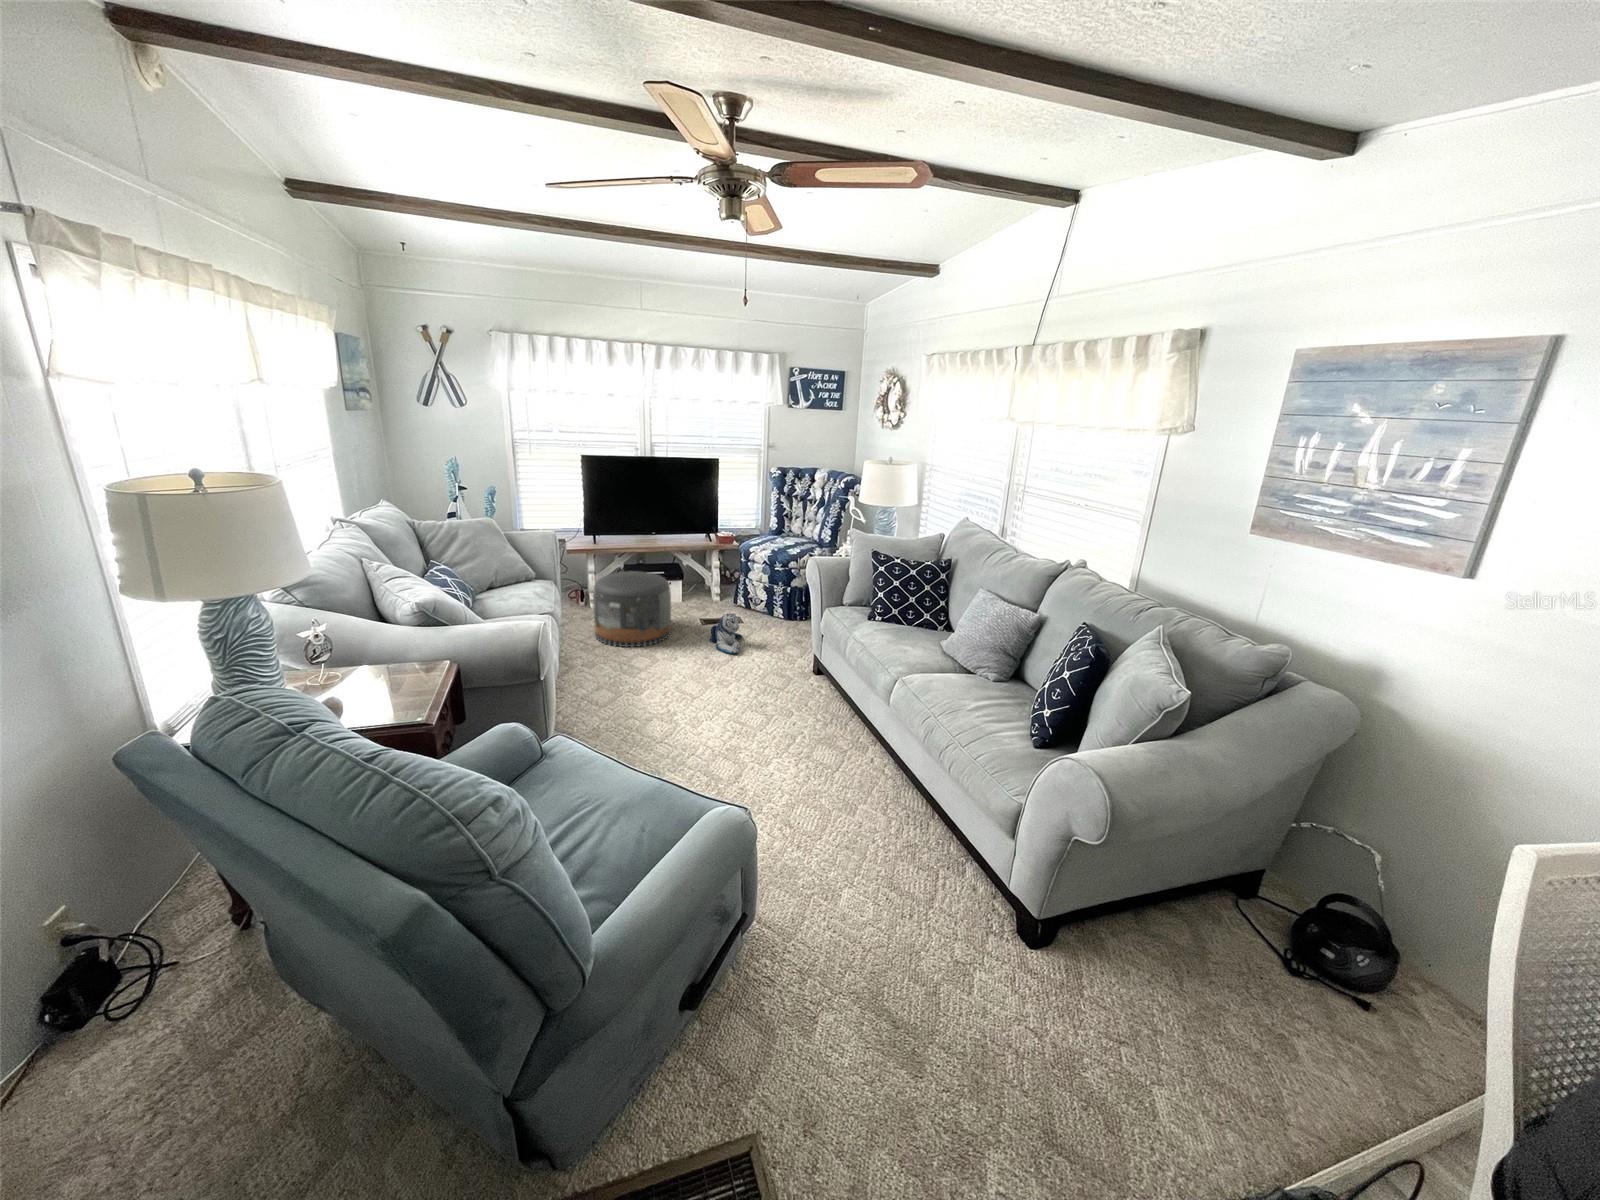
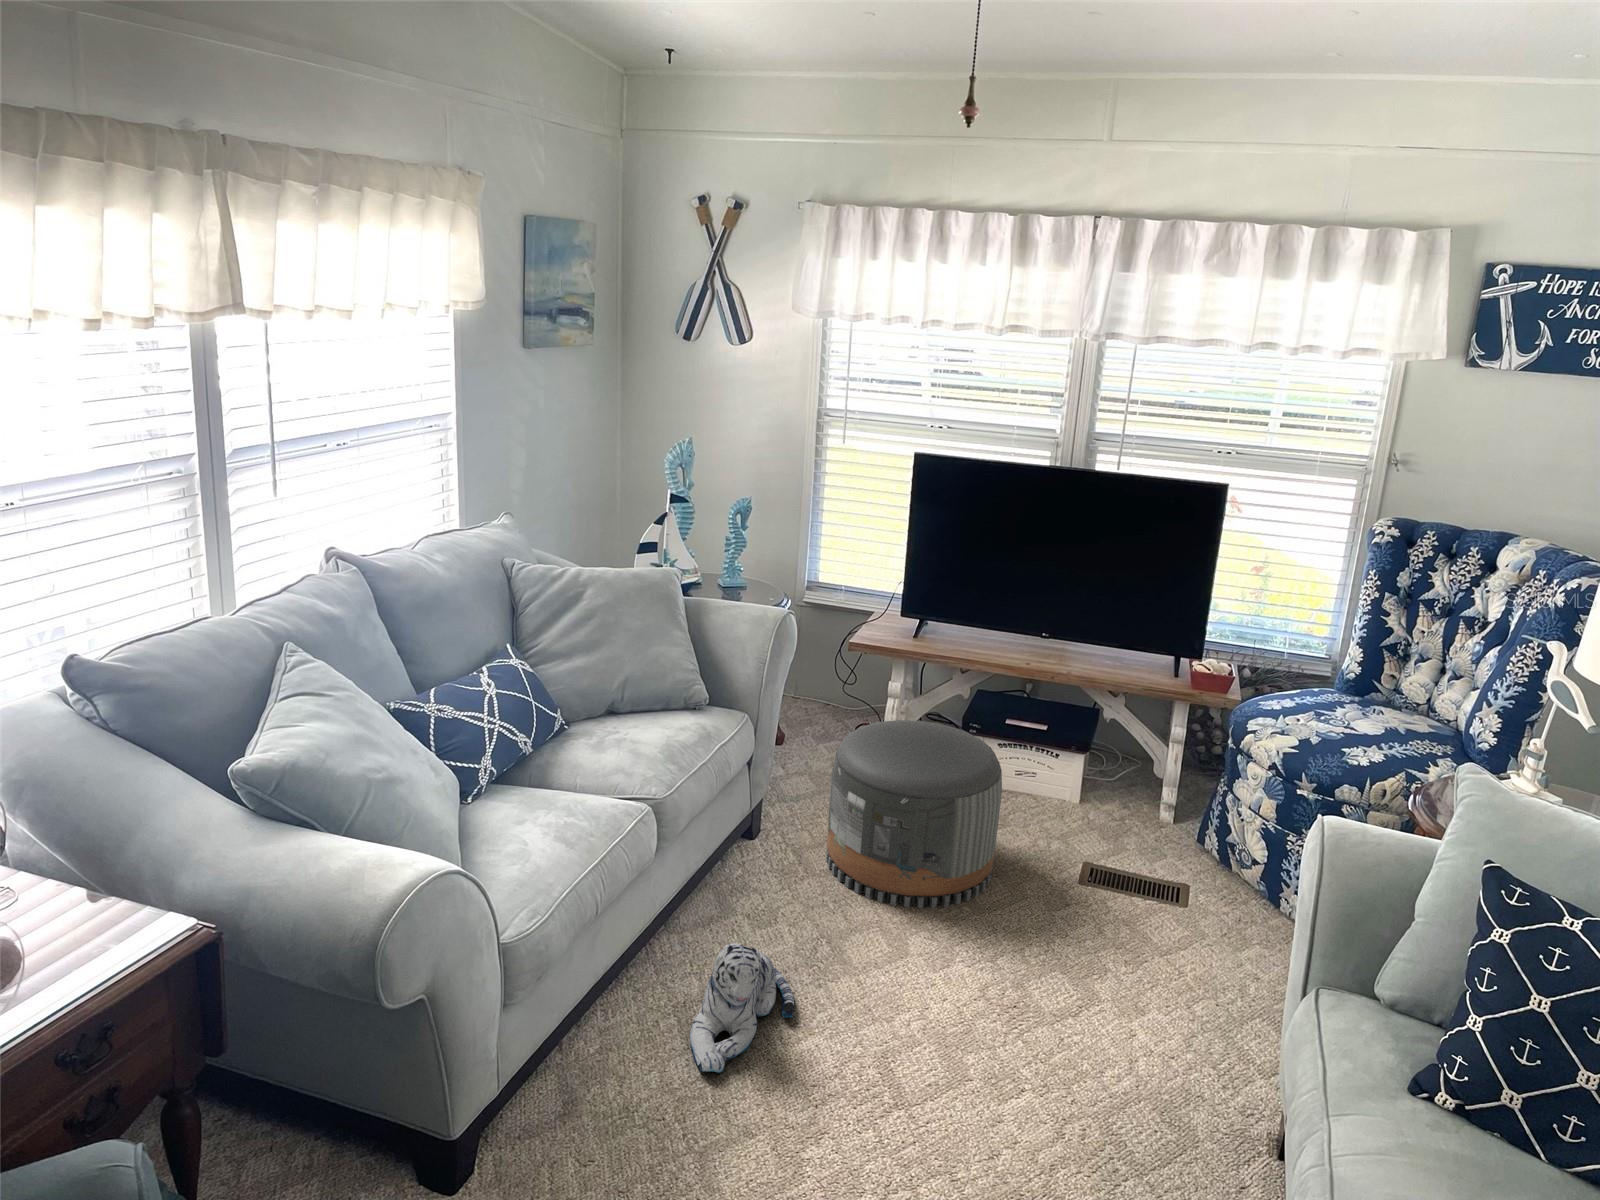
plush toy: present [710,614,742,654] -> present [690,943,794,1073]

